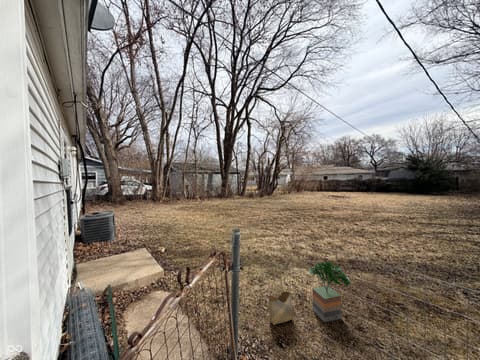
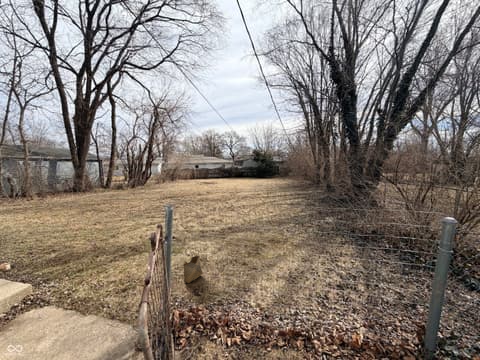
potted tree: present [309,261,351,322] -> none [209,226,239,269]

